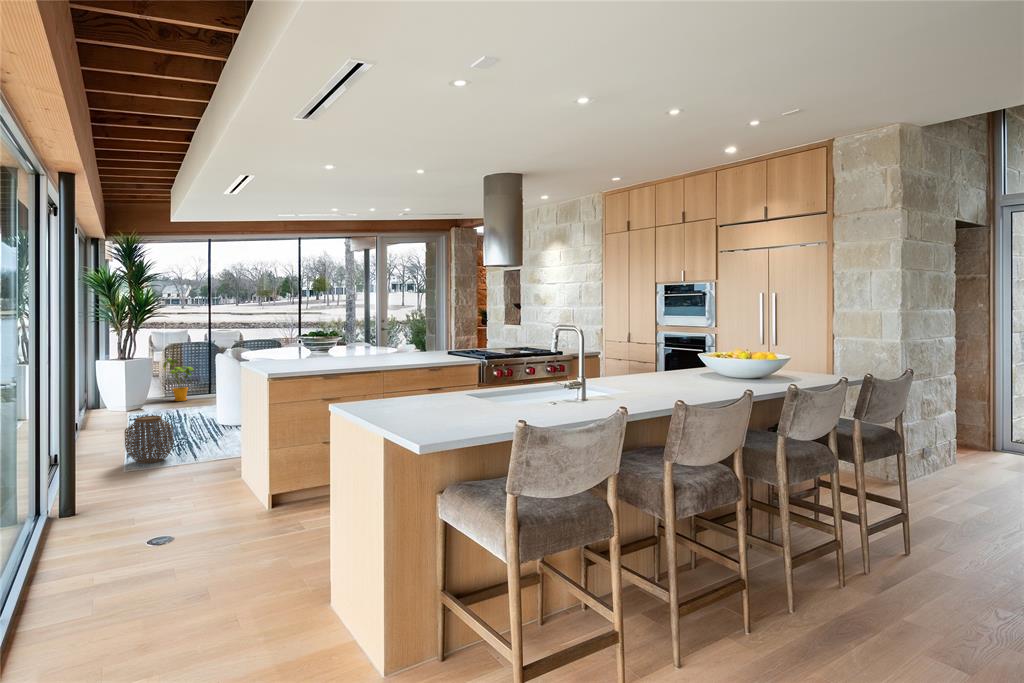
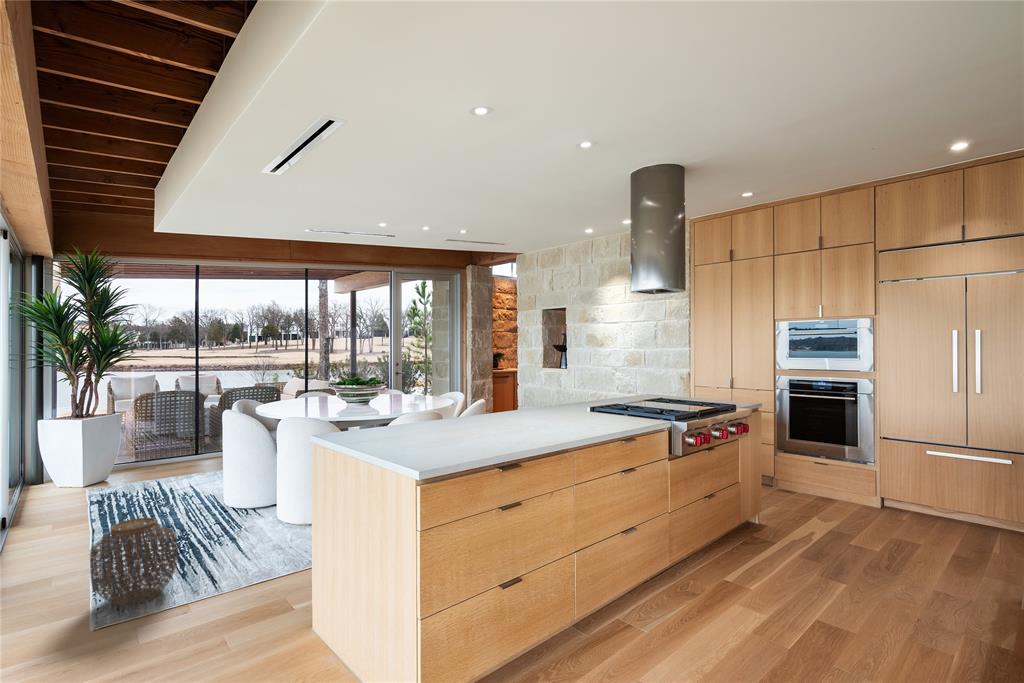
house plant: present [163,358,194,401] -> none [134,411,176,466]

